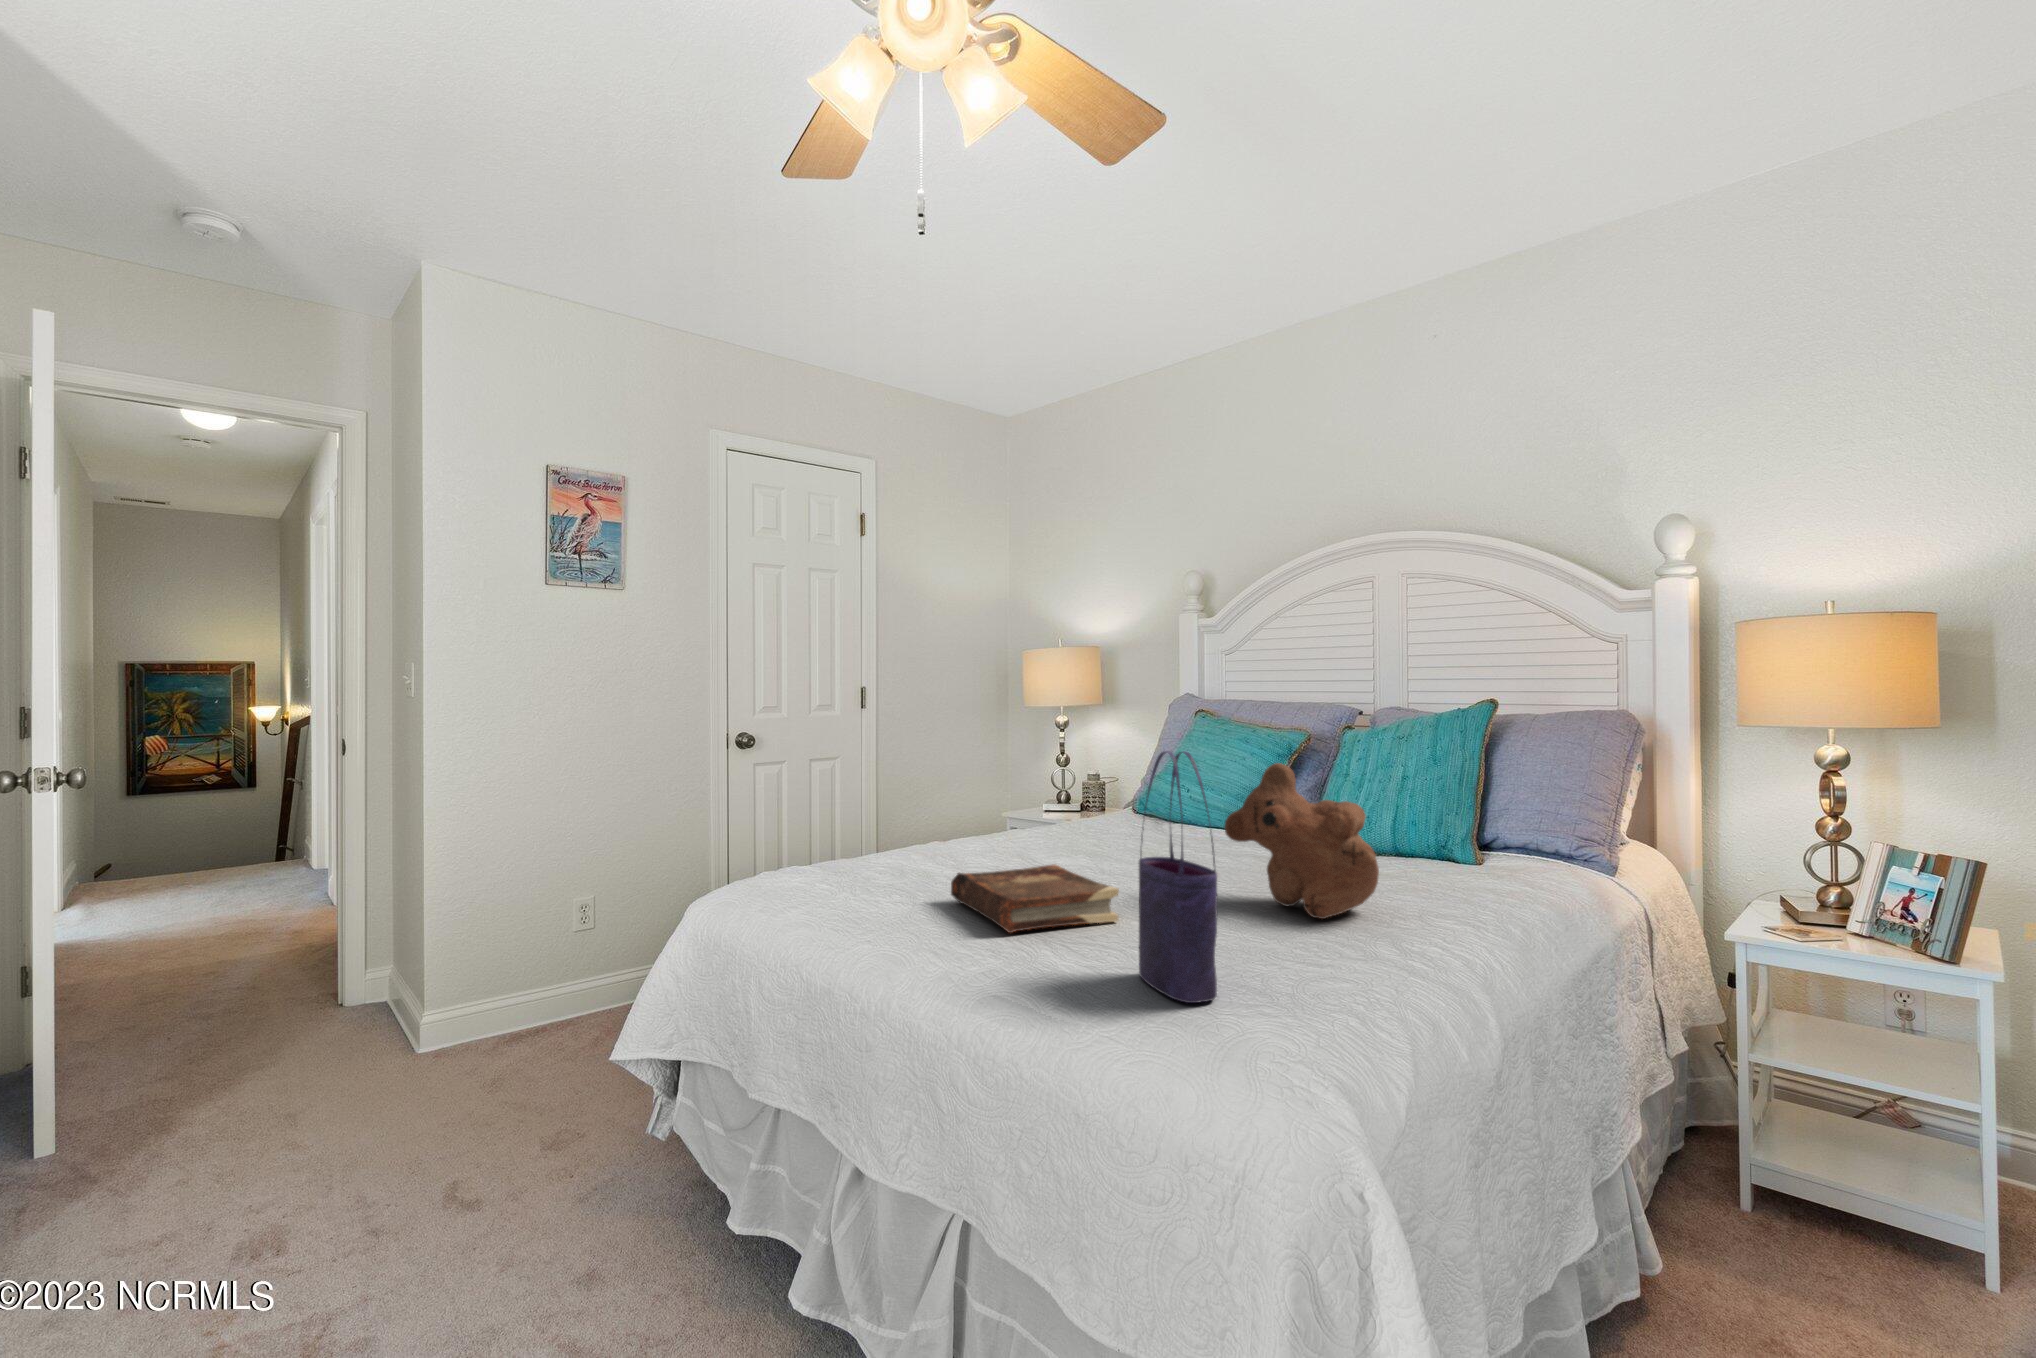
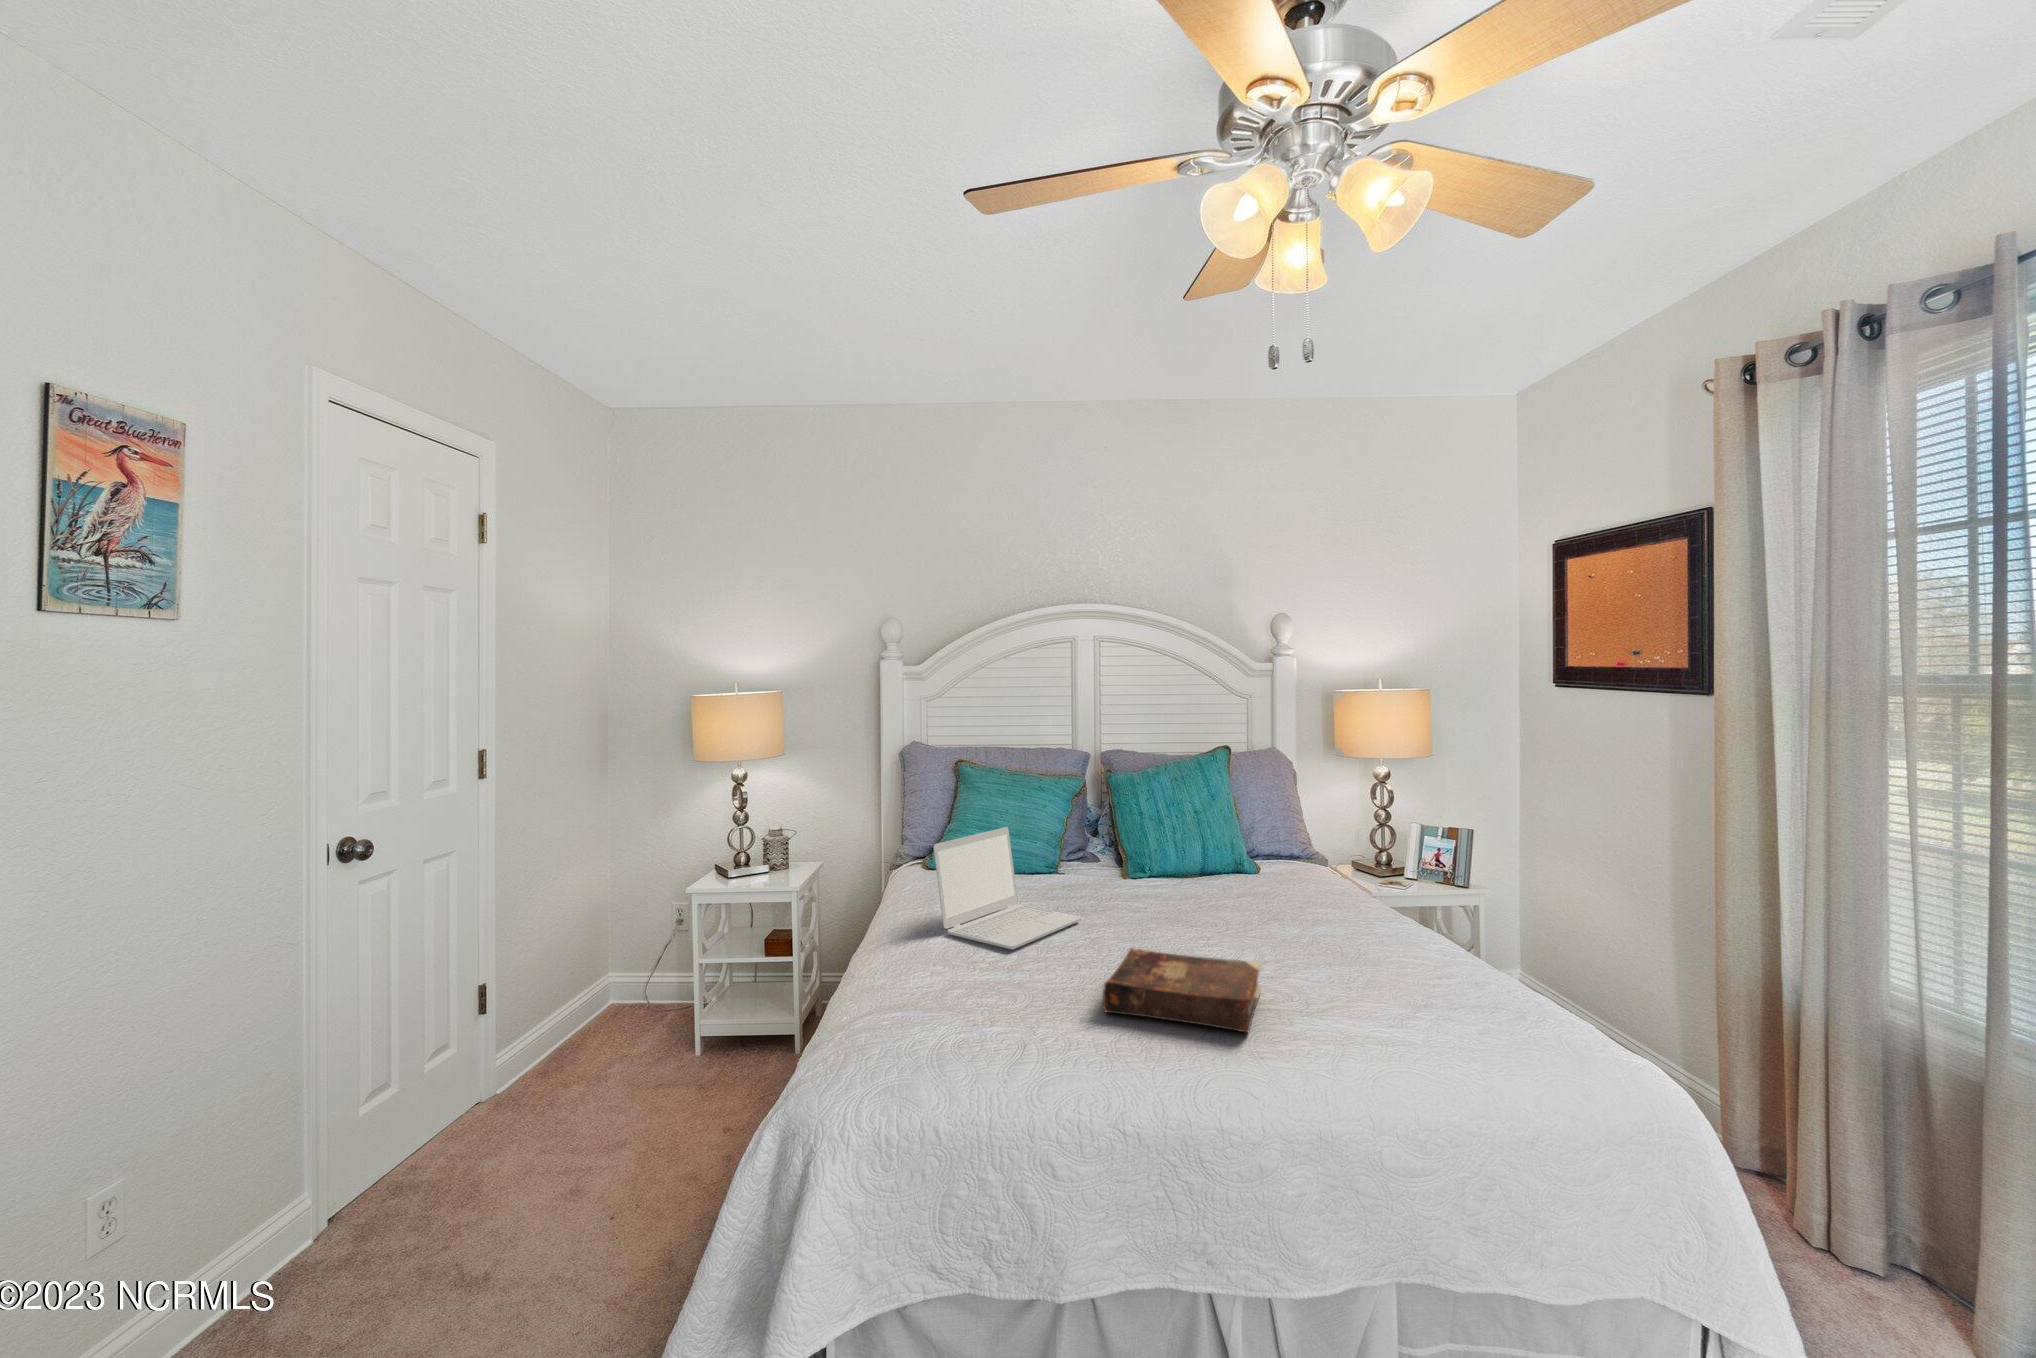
tote bag: present [1139,751,1217,1003] -> none [1410,849,1512,1052]
laptop: none [1004,762,1135,863] -> present [933,827,1082,949]
teddy bear: present [1225,763,1379,919] -> none [1238,826,1371,947]

